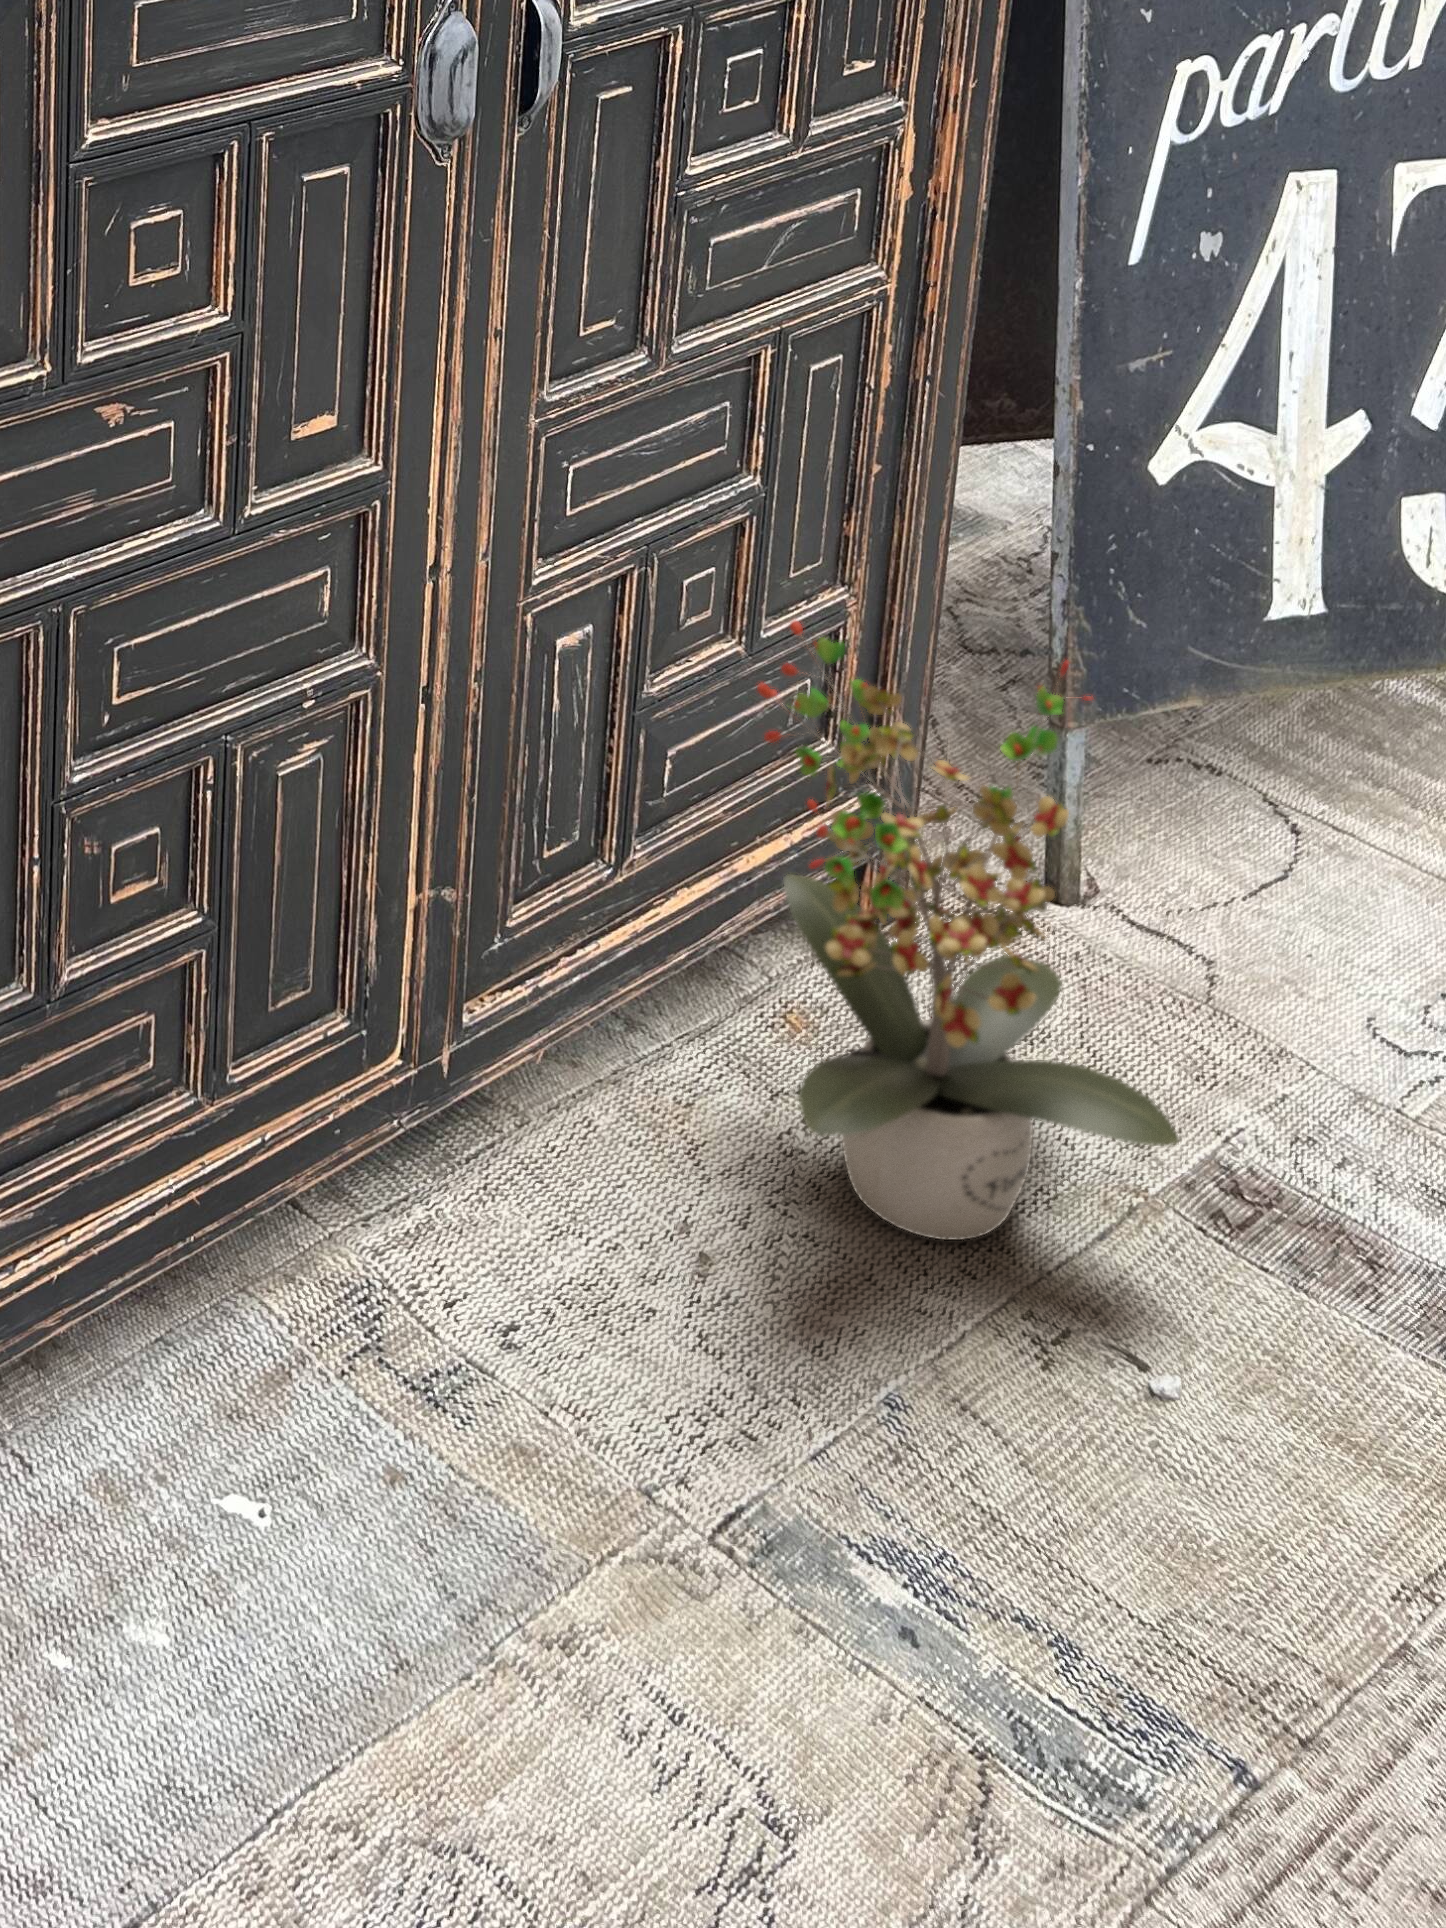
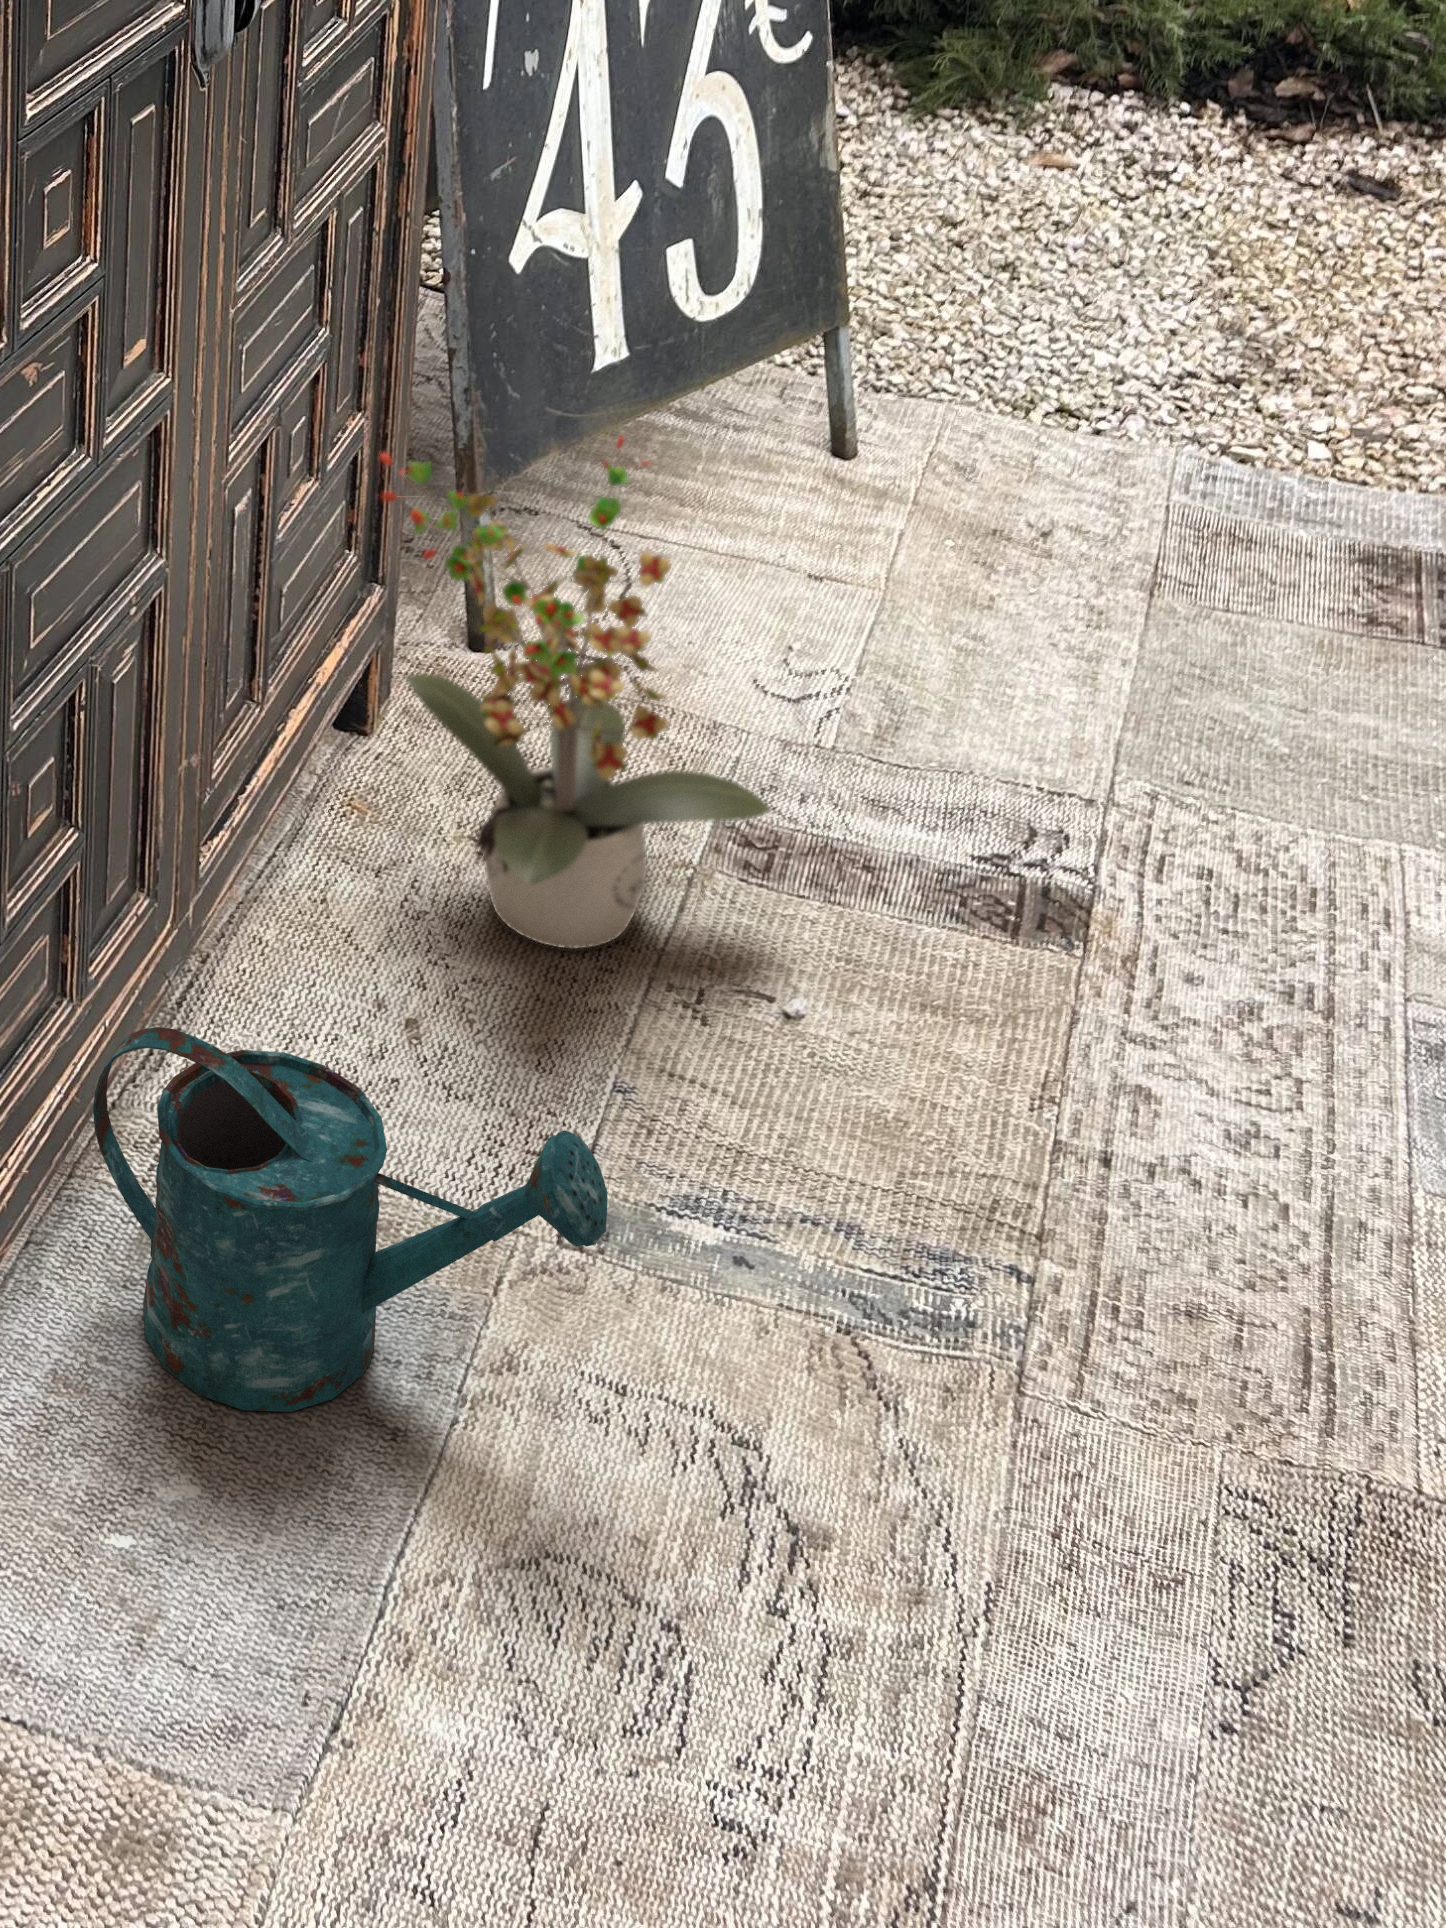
watering can: none [184,1143,640,1604] -> present [93,1027,608,1412]

